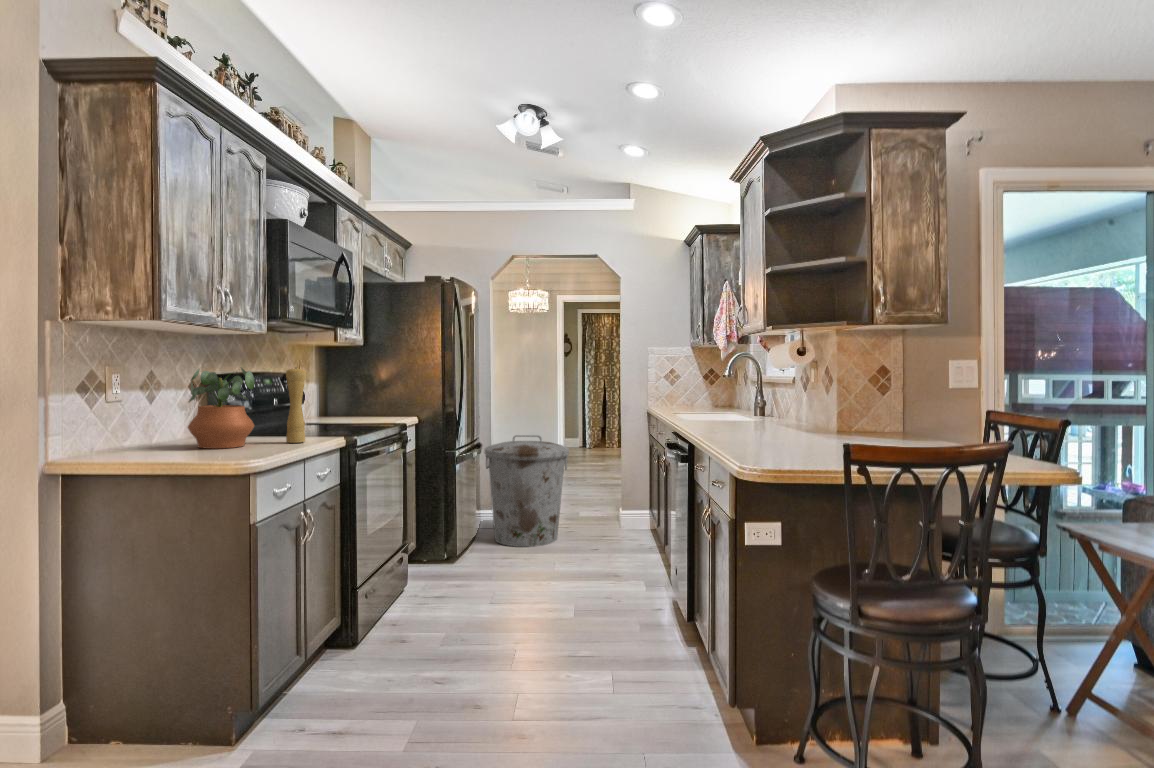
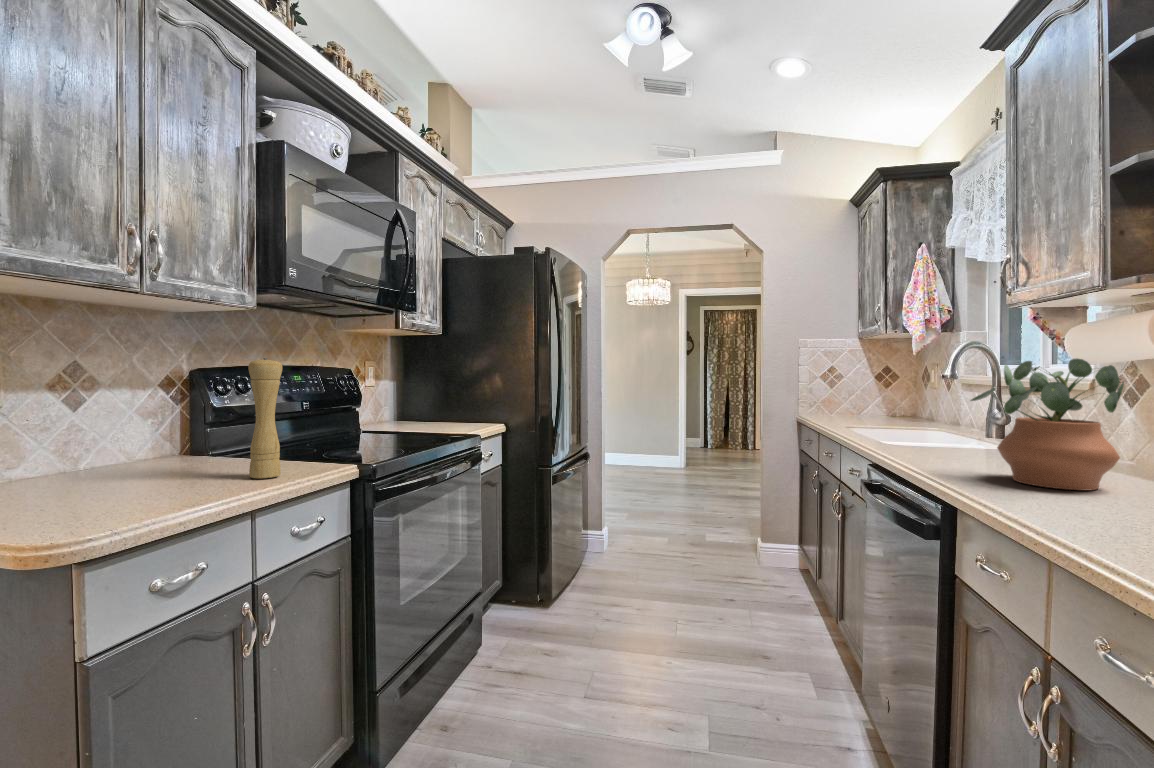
potted plant: present [188,368,255,449] -> present [971,359,1124,490]
trash can: present [484,435,569,547] -> none [592,446,696,587]

